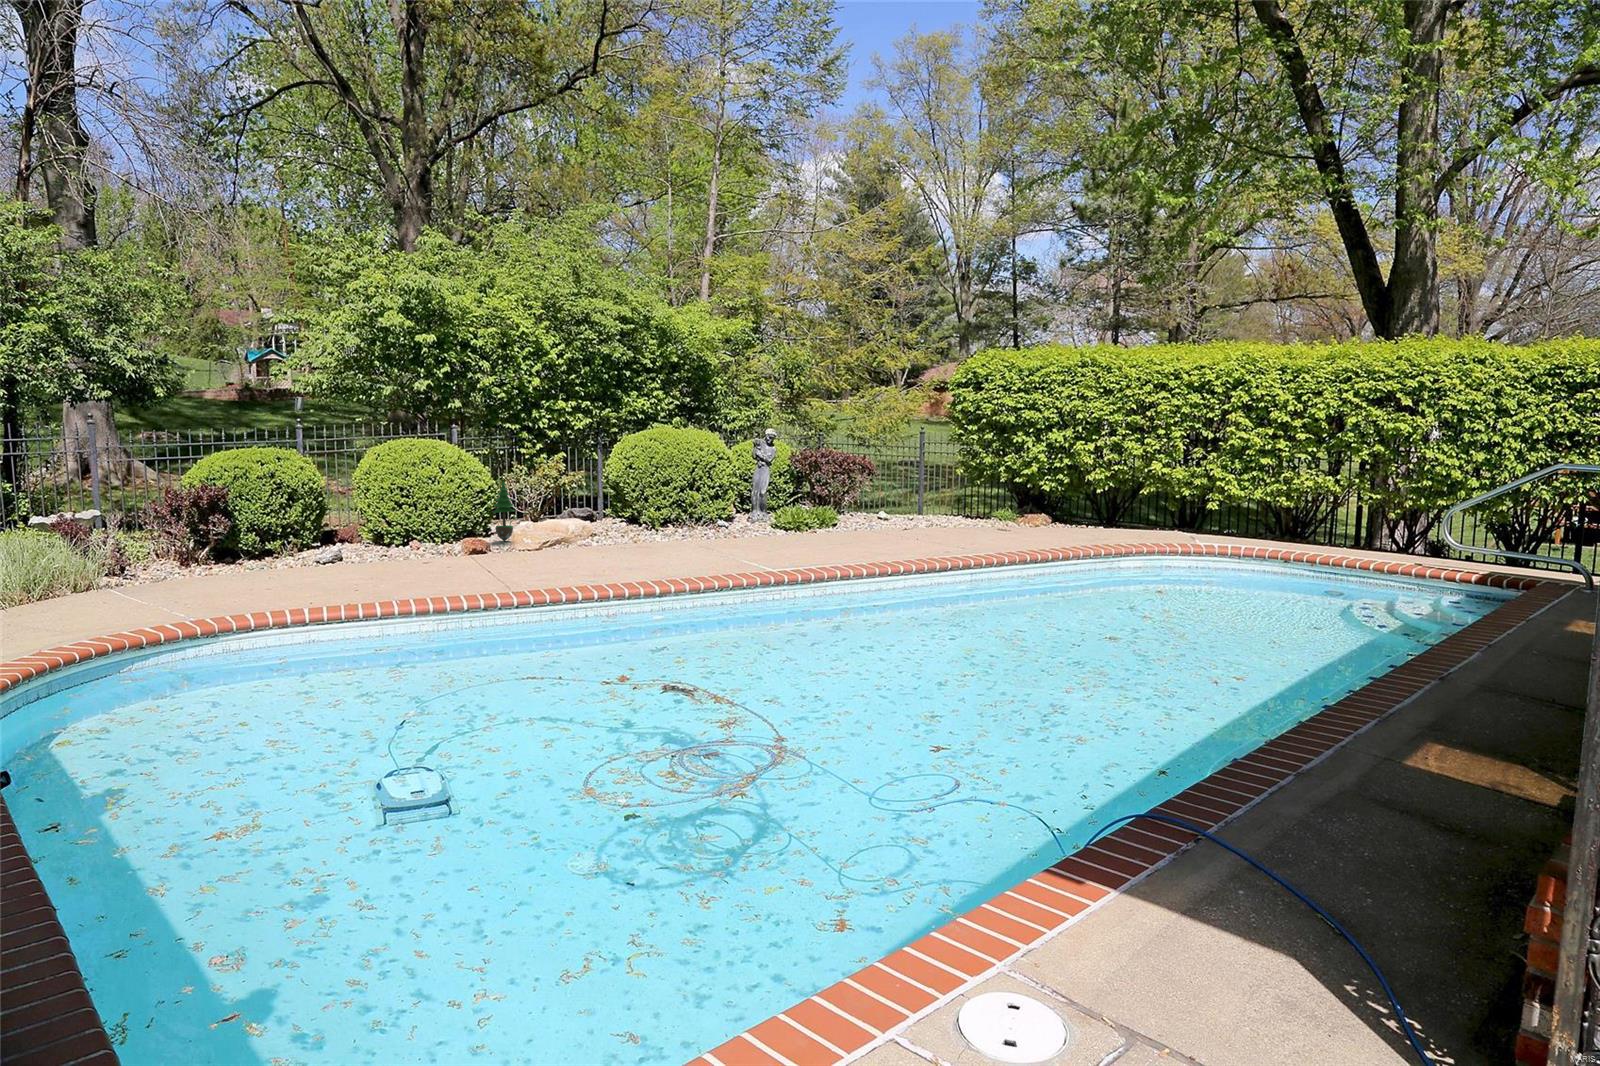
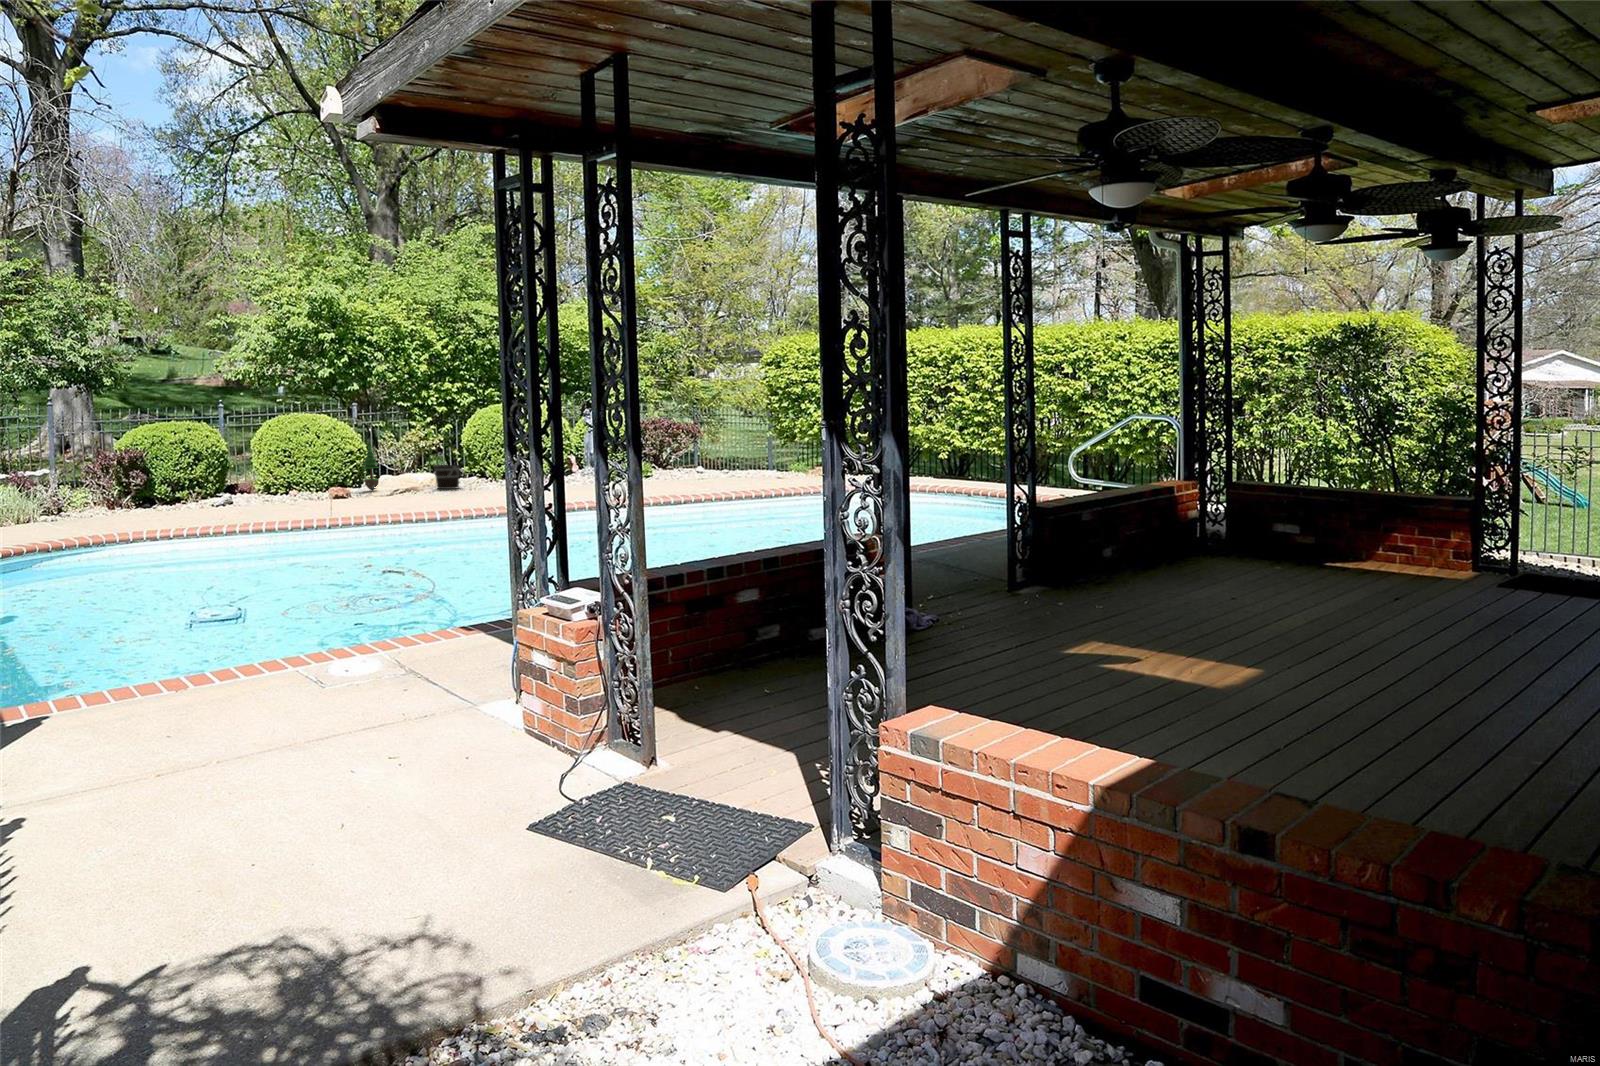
bucket: none [583,507,616,540] -> present [434,465,460,489]

